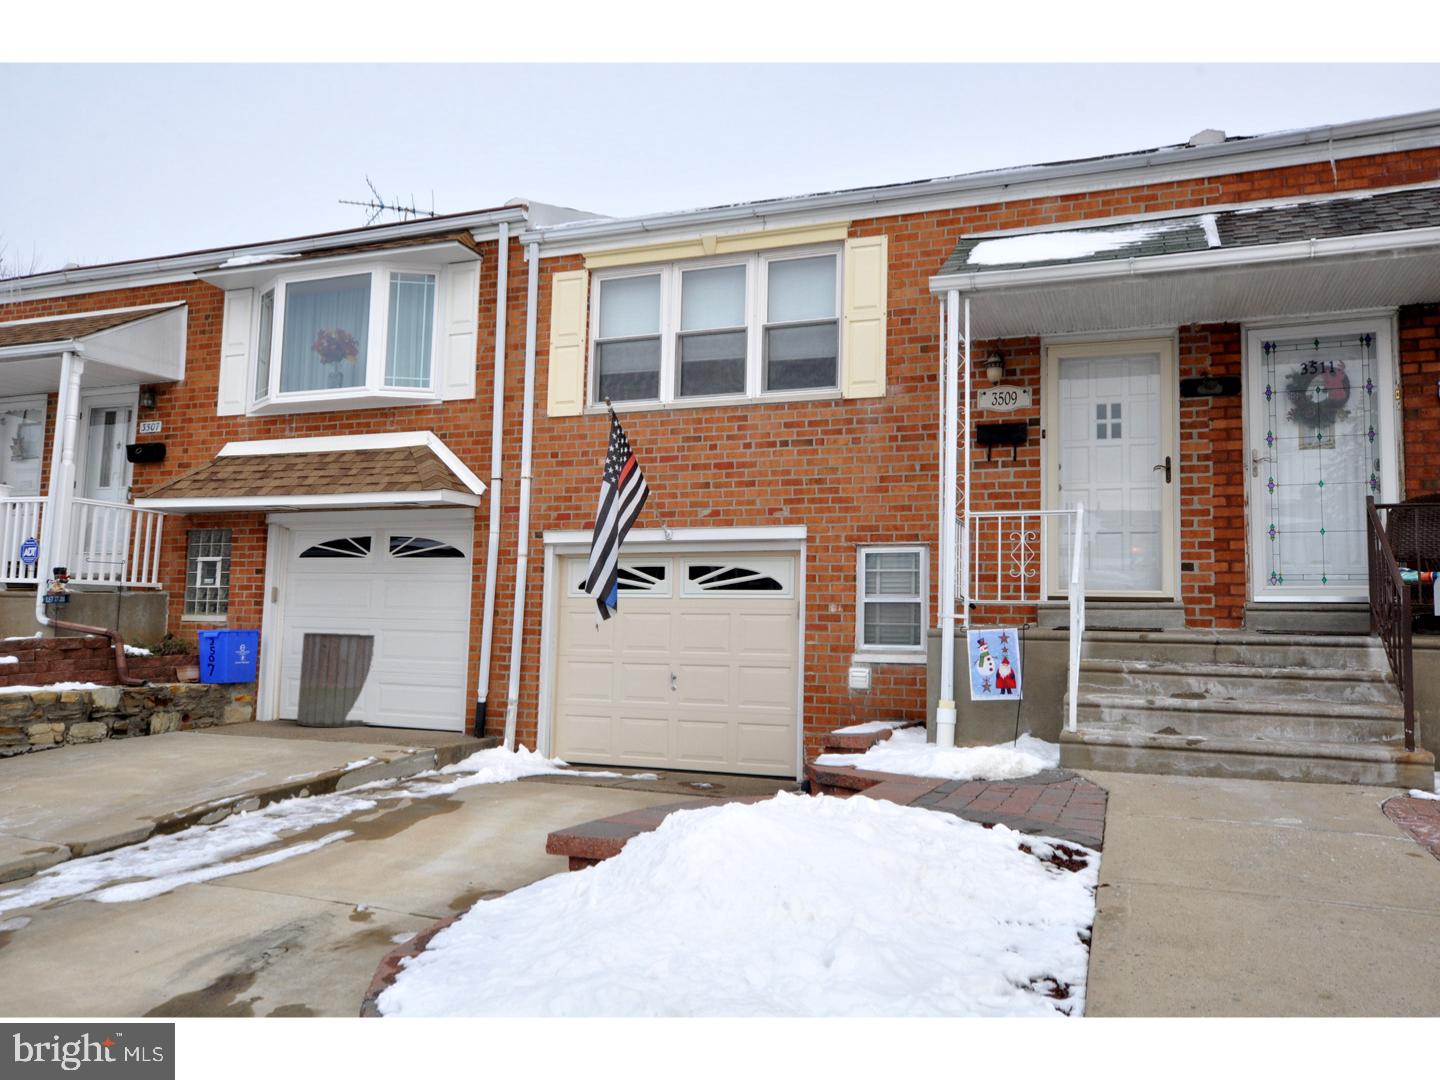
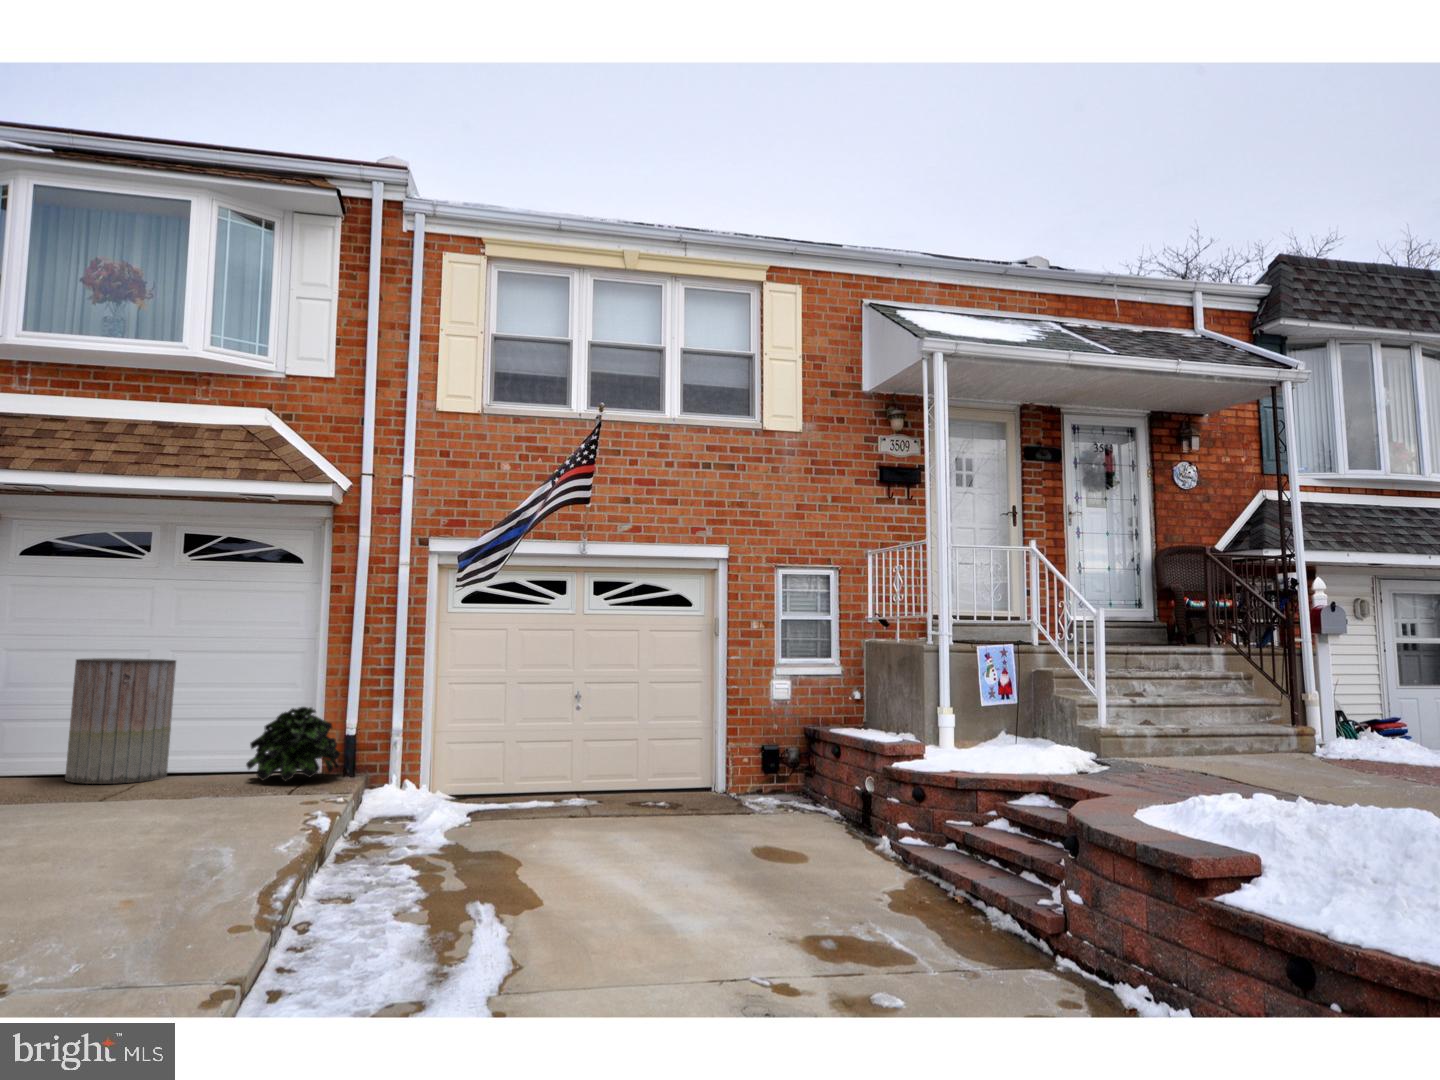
potted plant: none [389,675,467,735] -> present [246,707,340,781]

